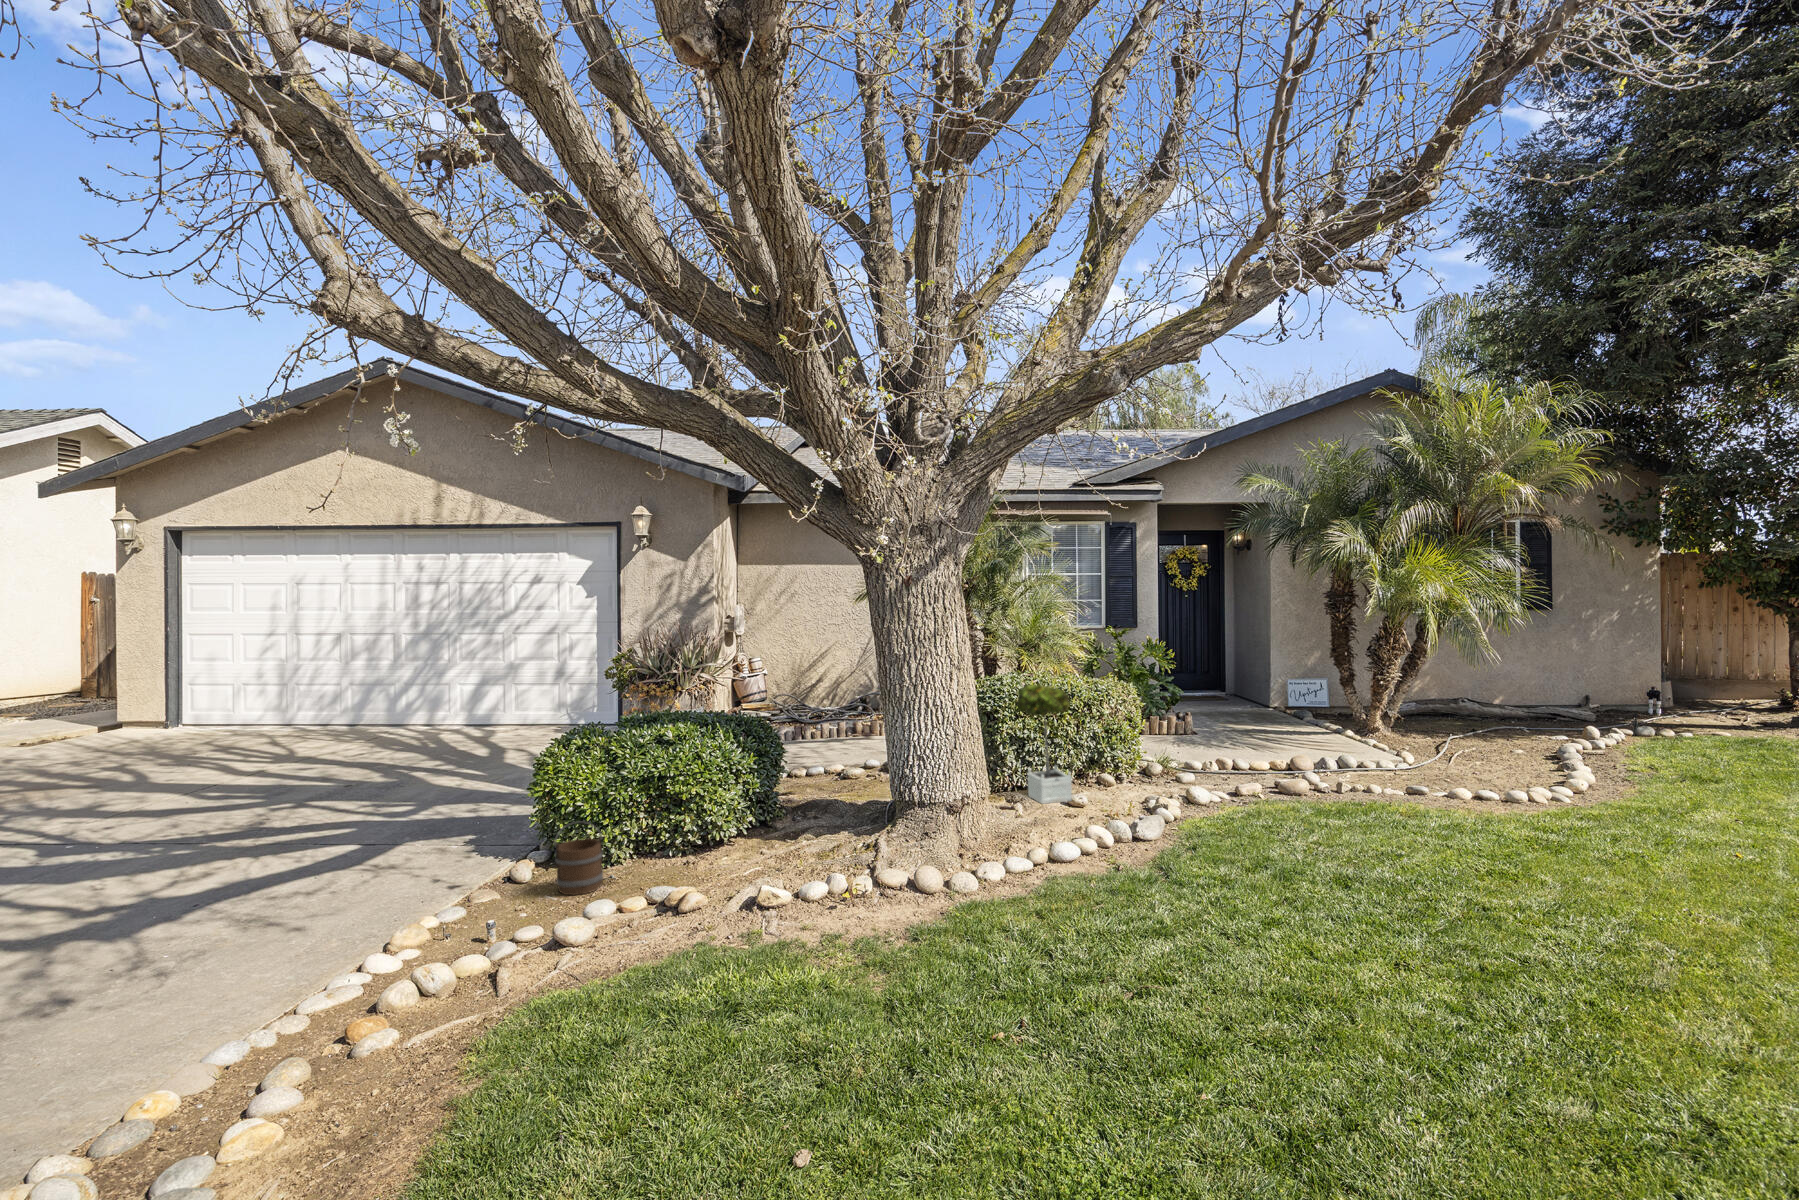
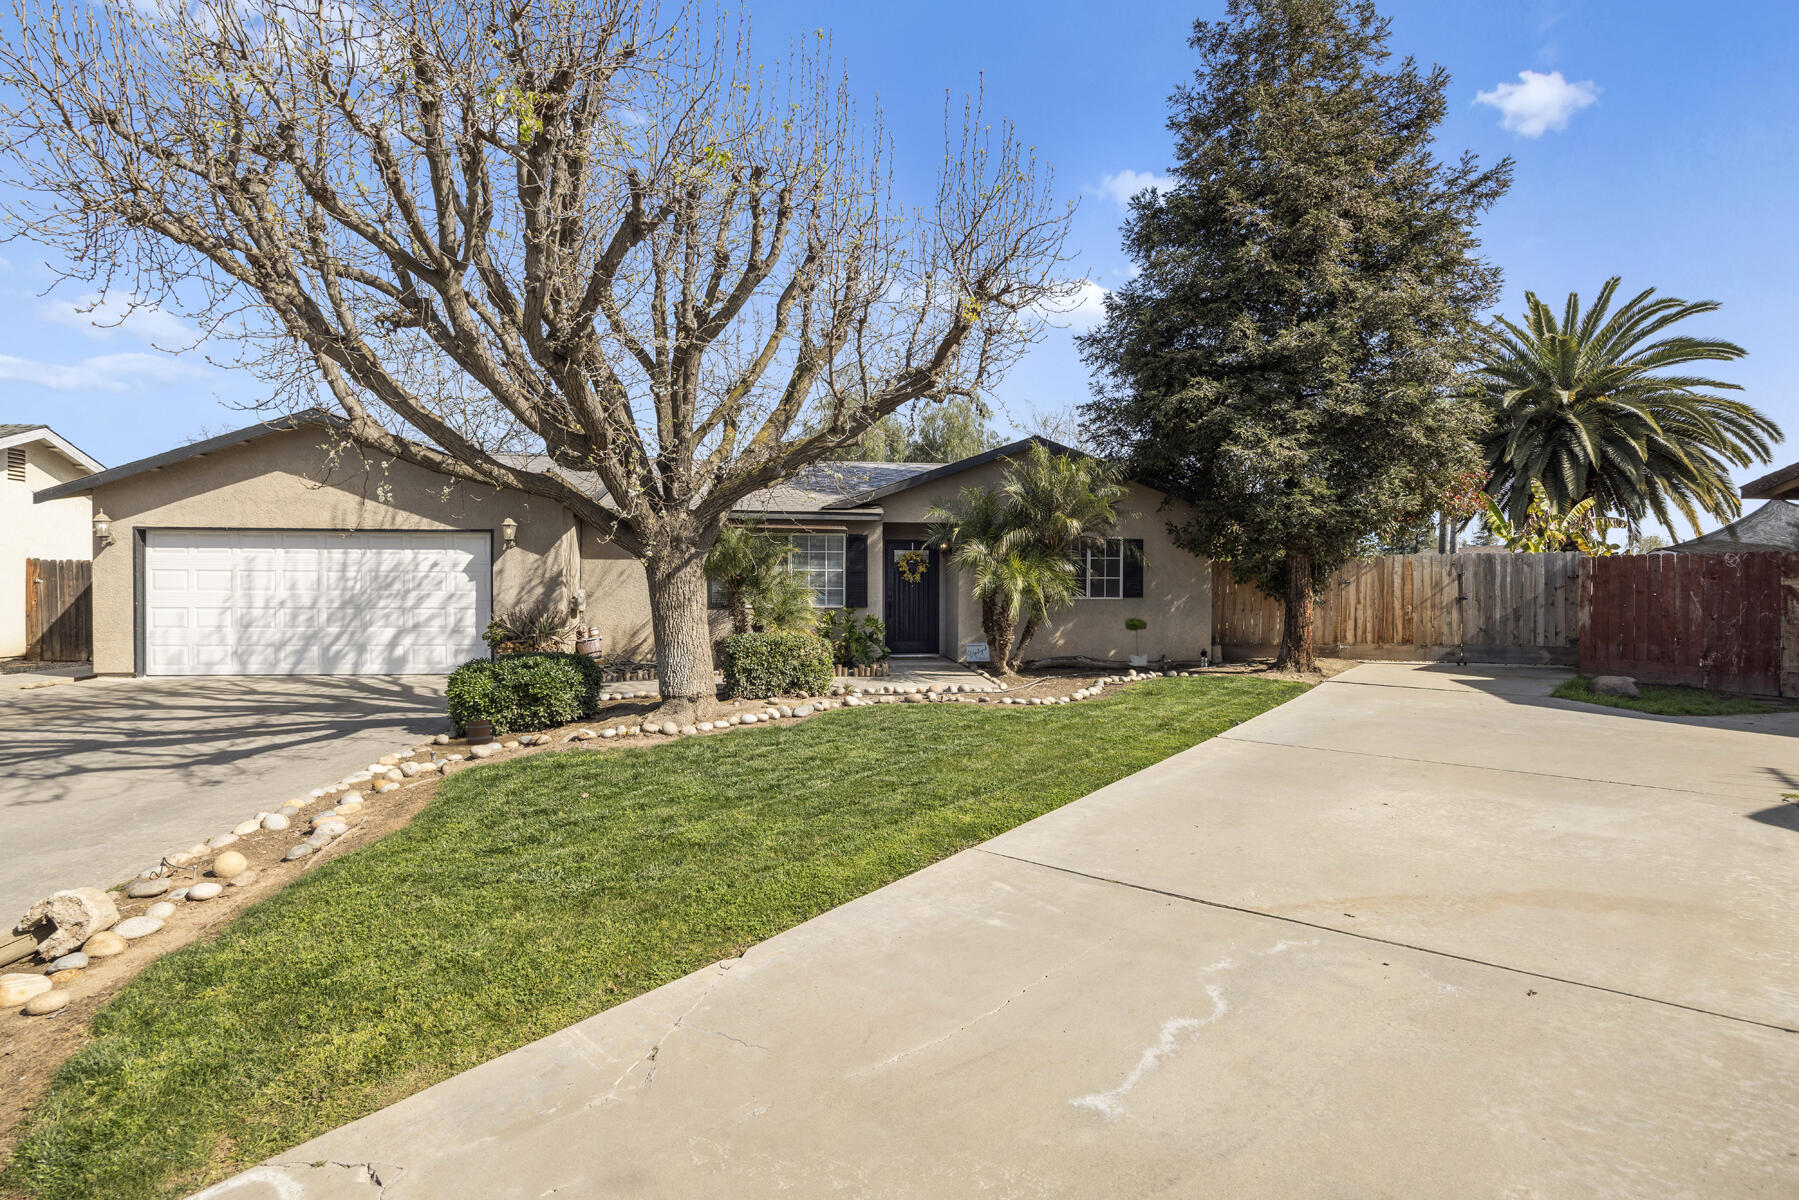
potted tree: present [1018,684,1072,804] -> present [1125,618,1147,666]

